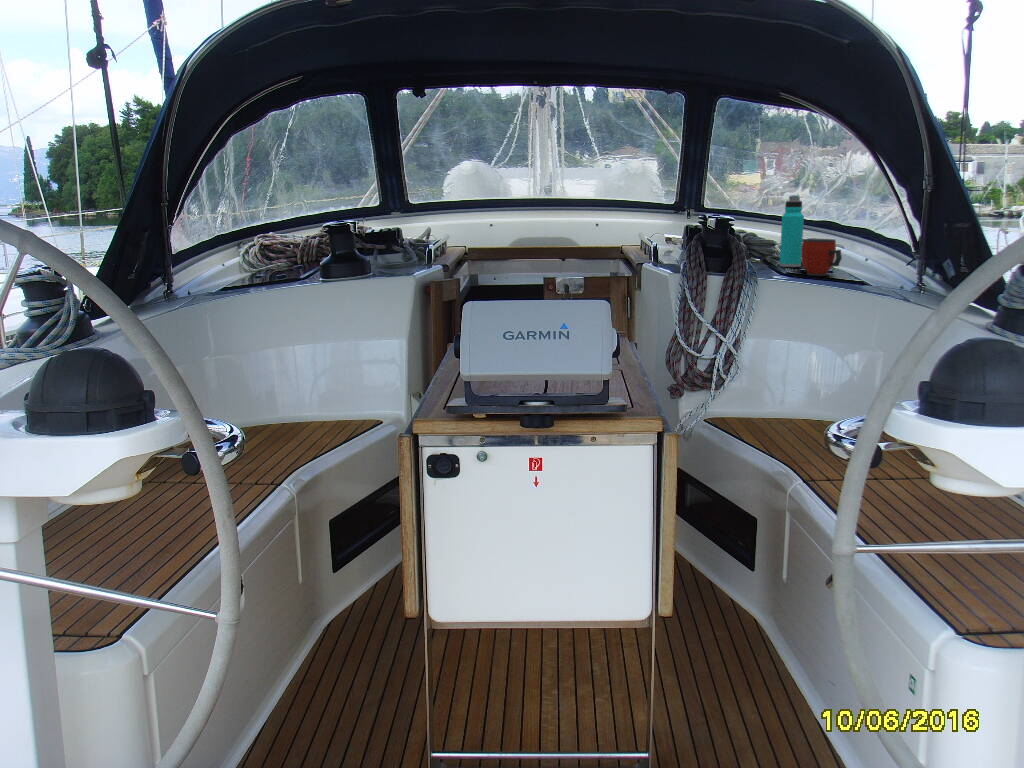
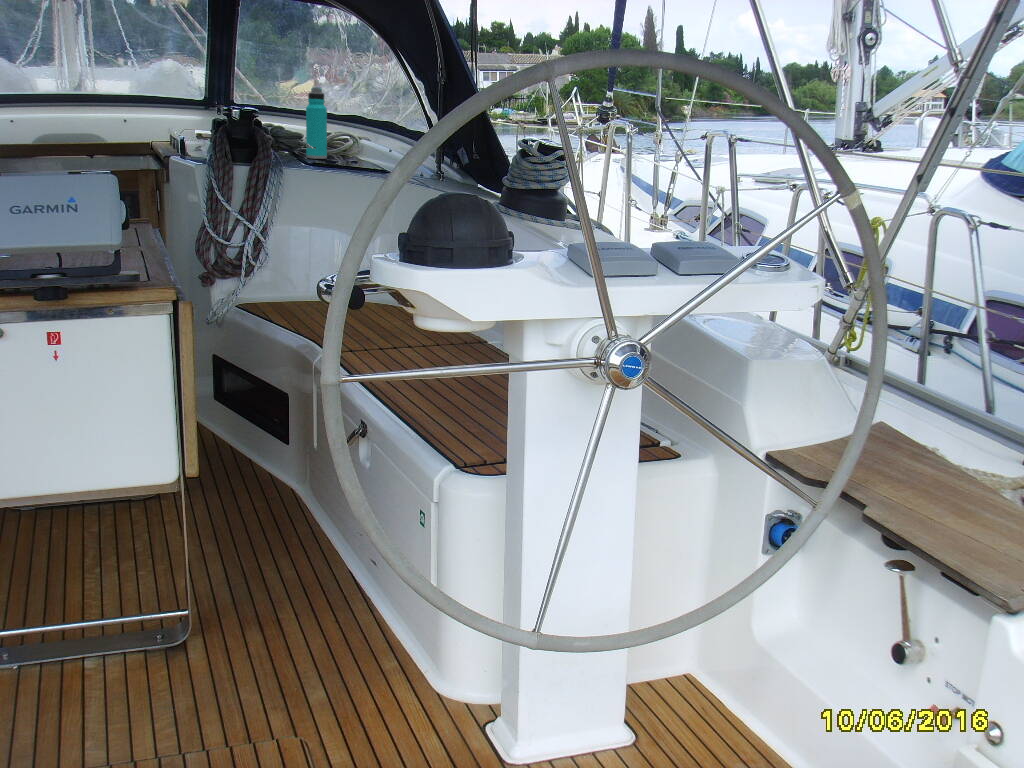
mug: present [802,239,842,276] -> none [325,131,362,168]

